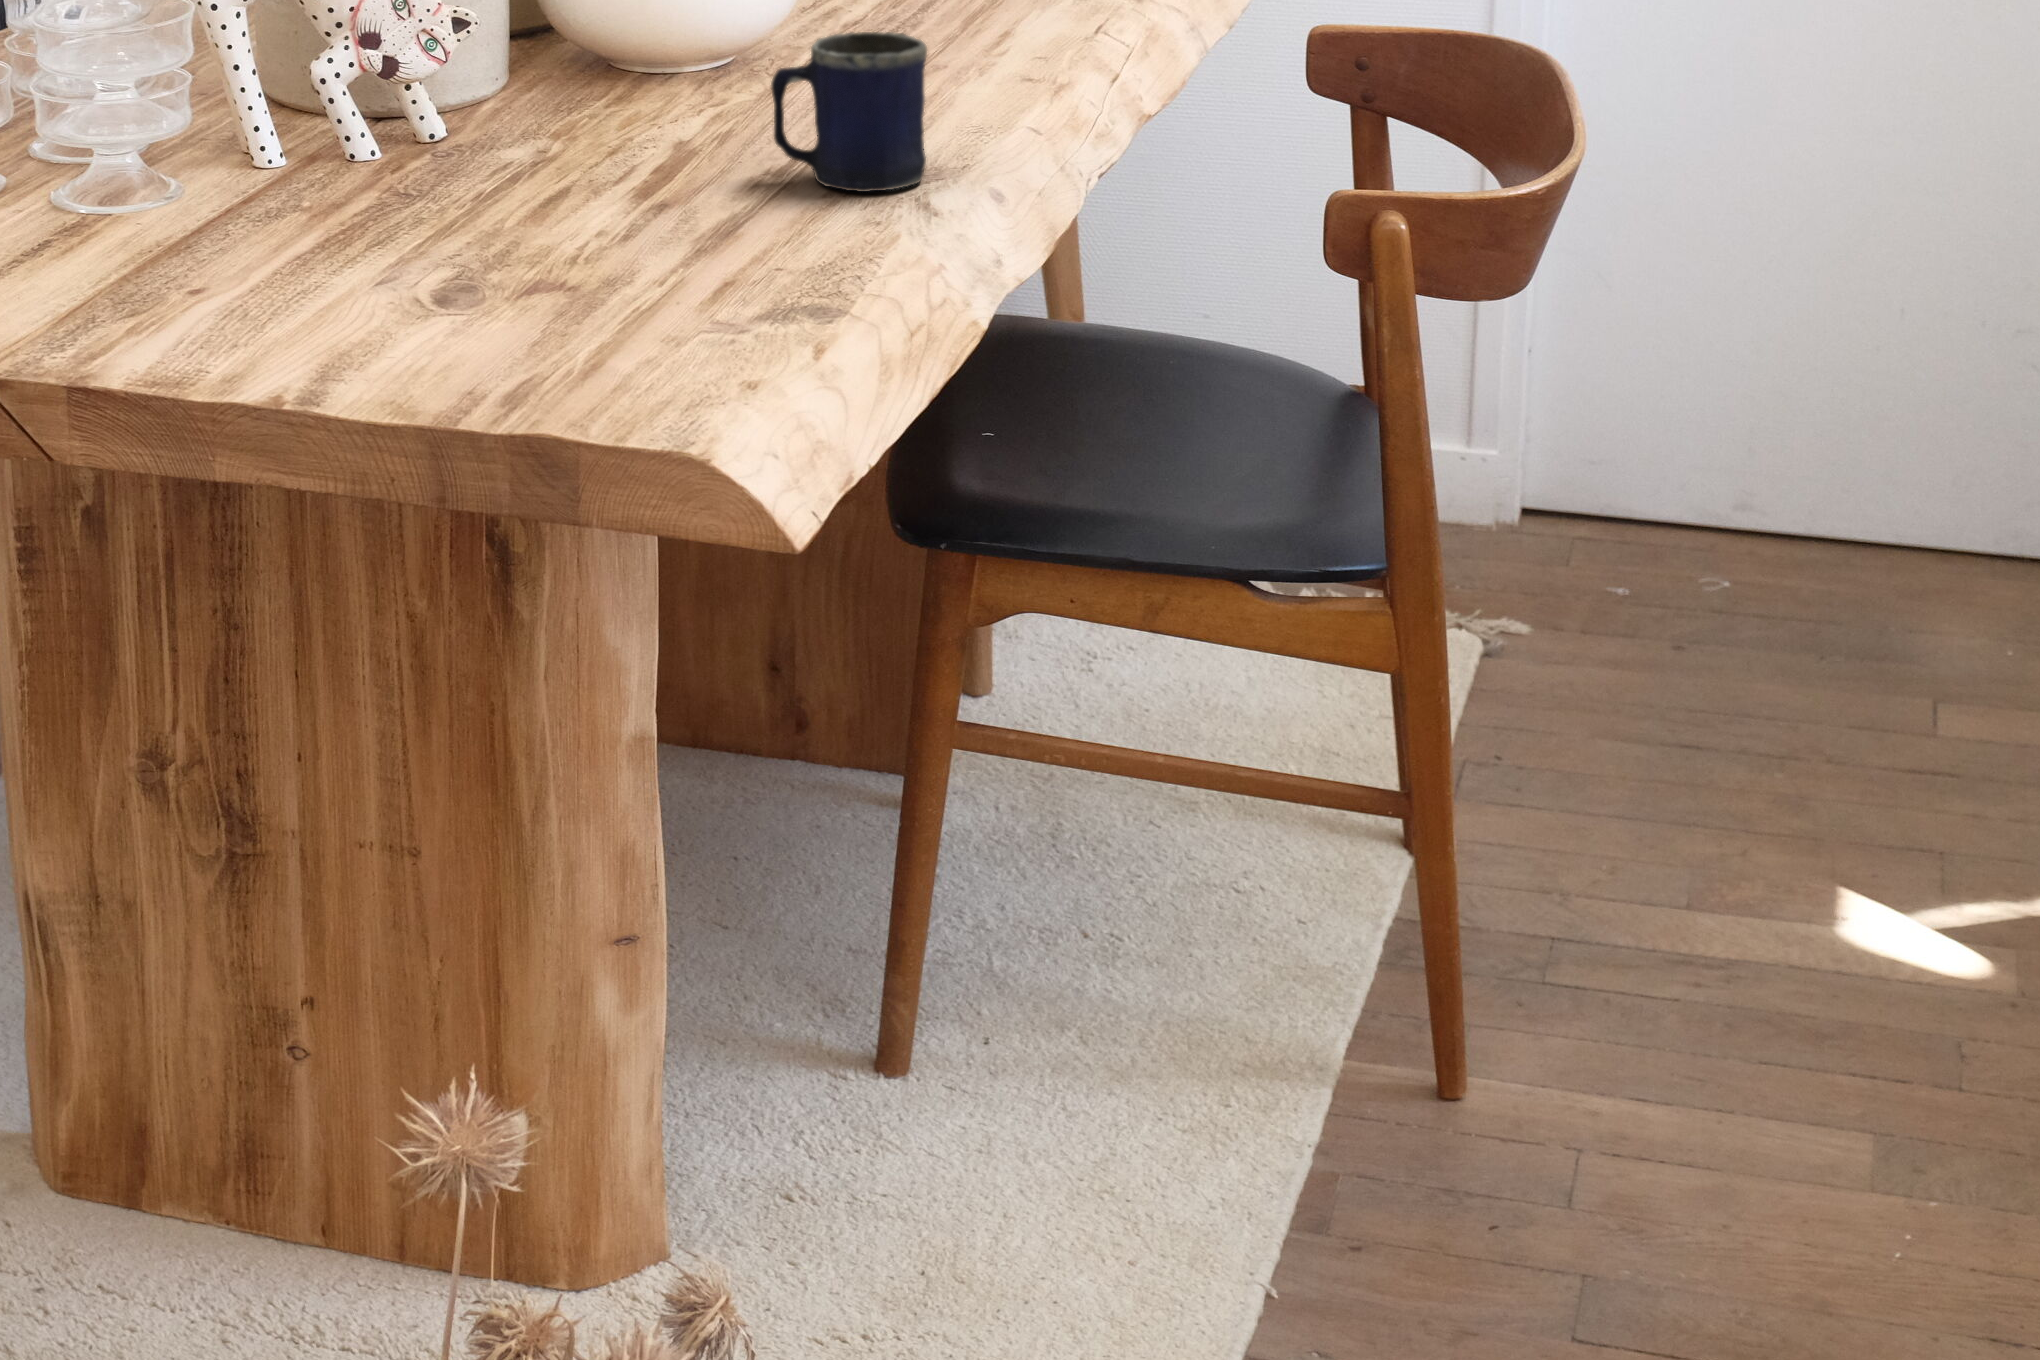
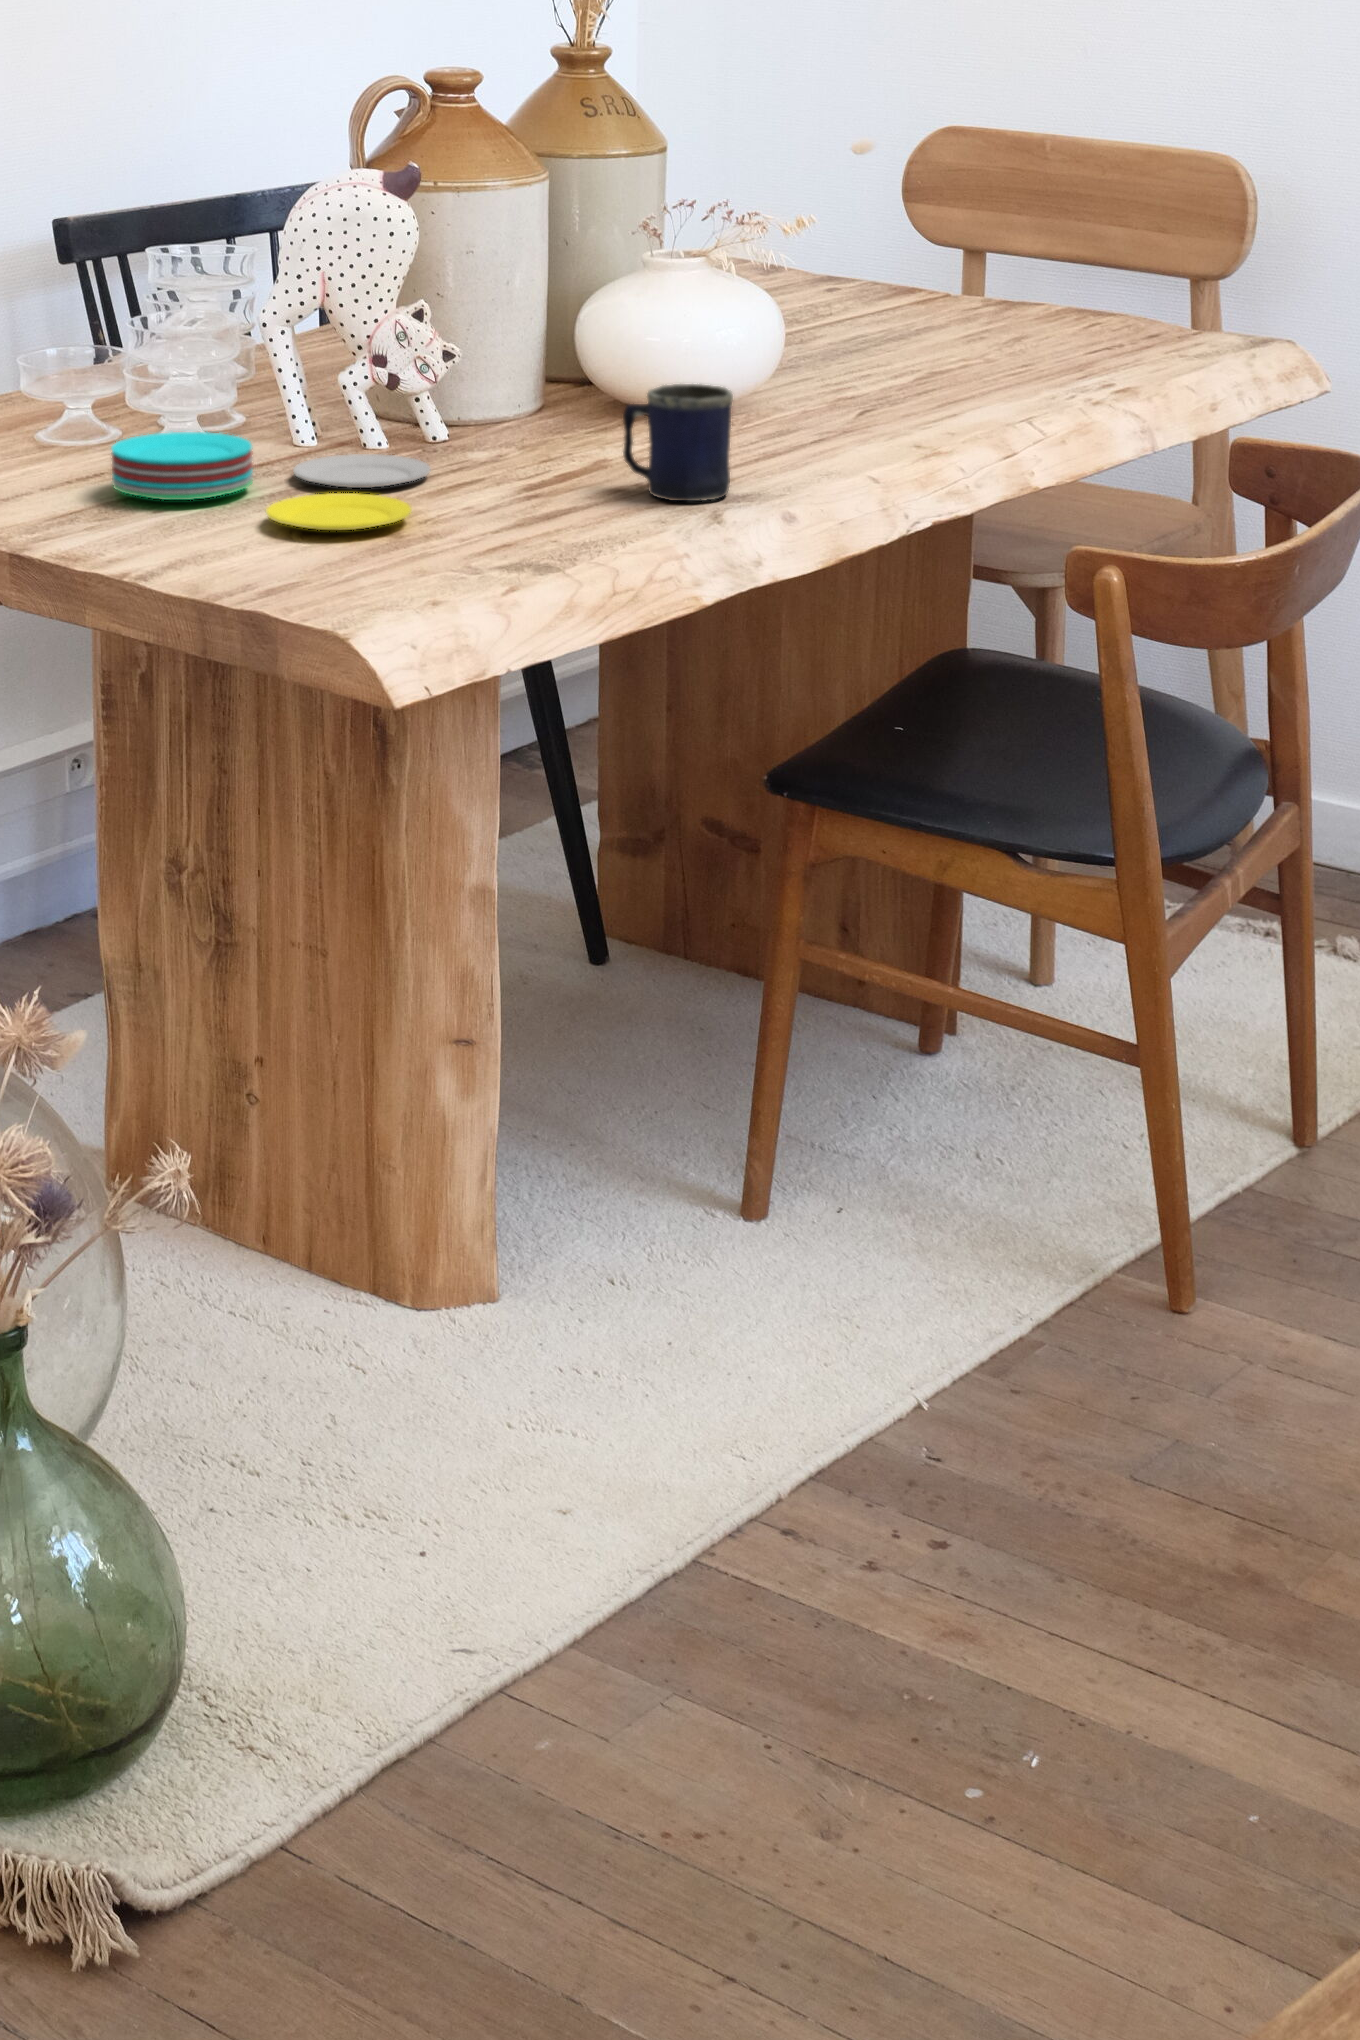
plate: none [94,168,575,293] -> present [112,432,431,530]

